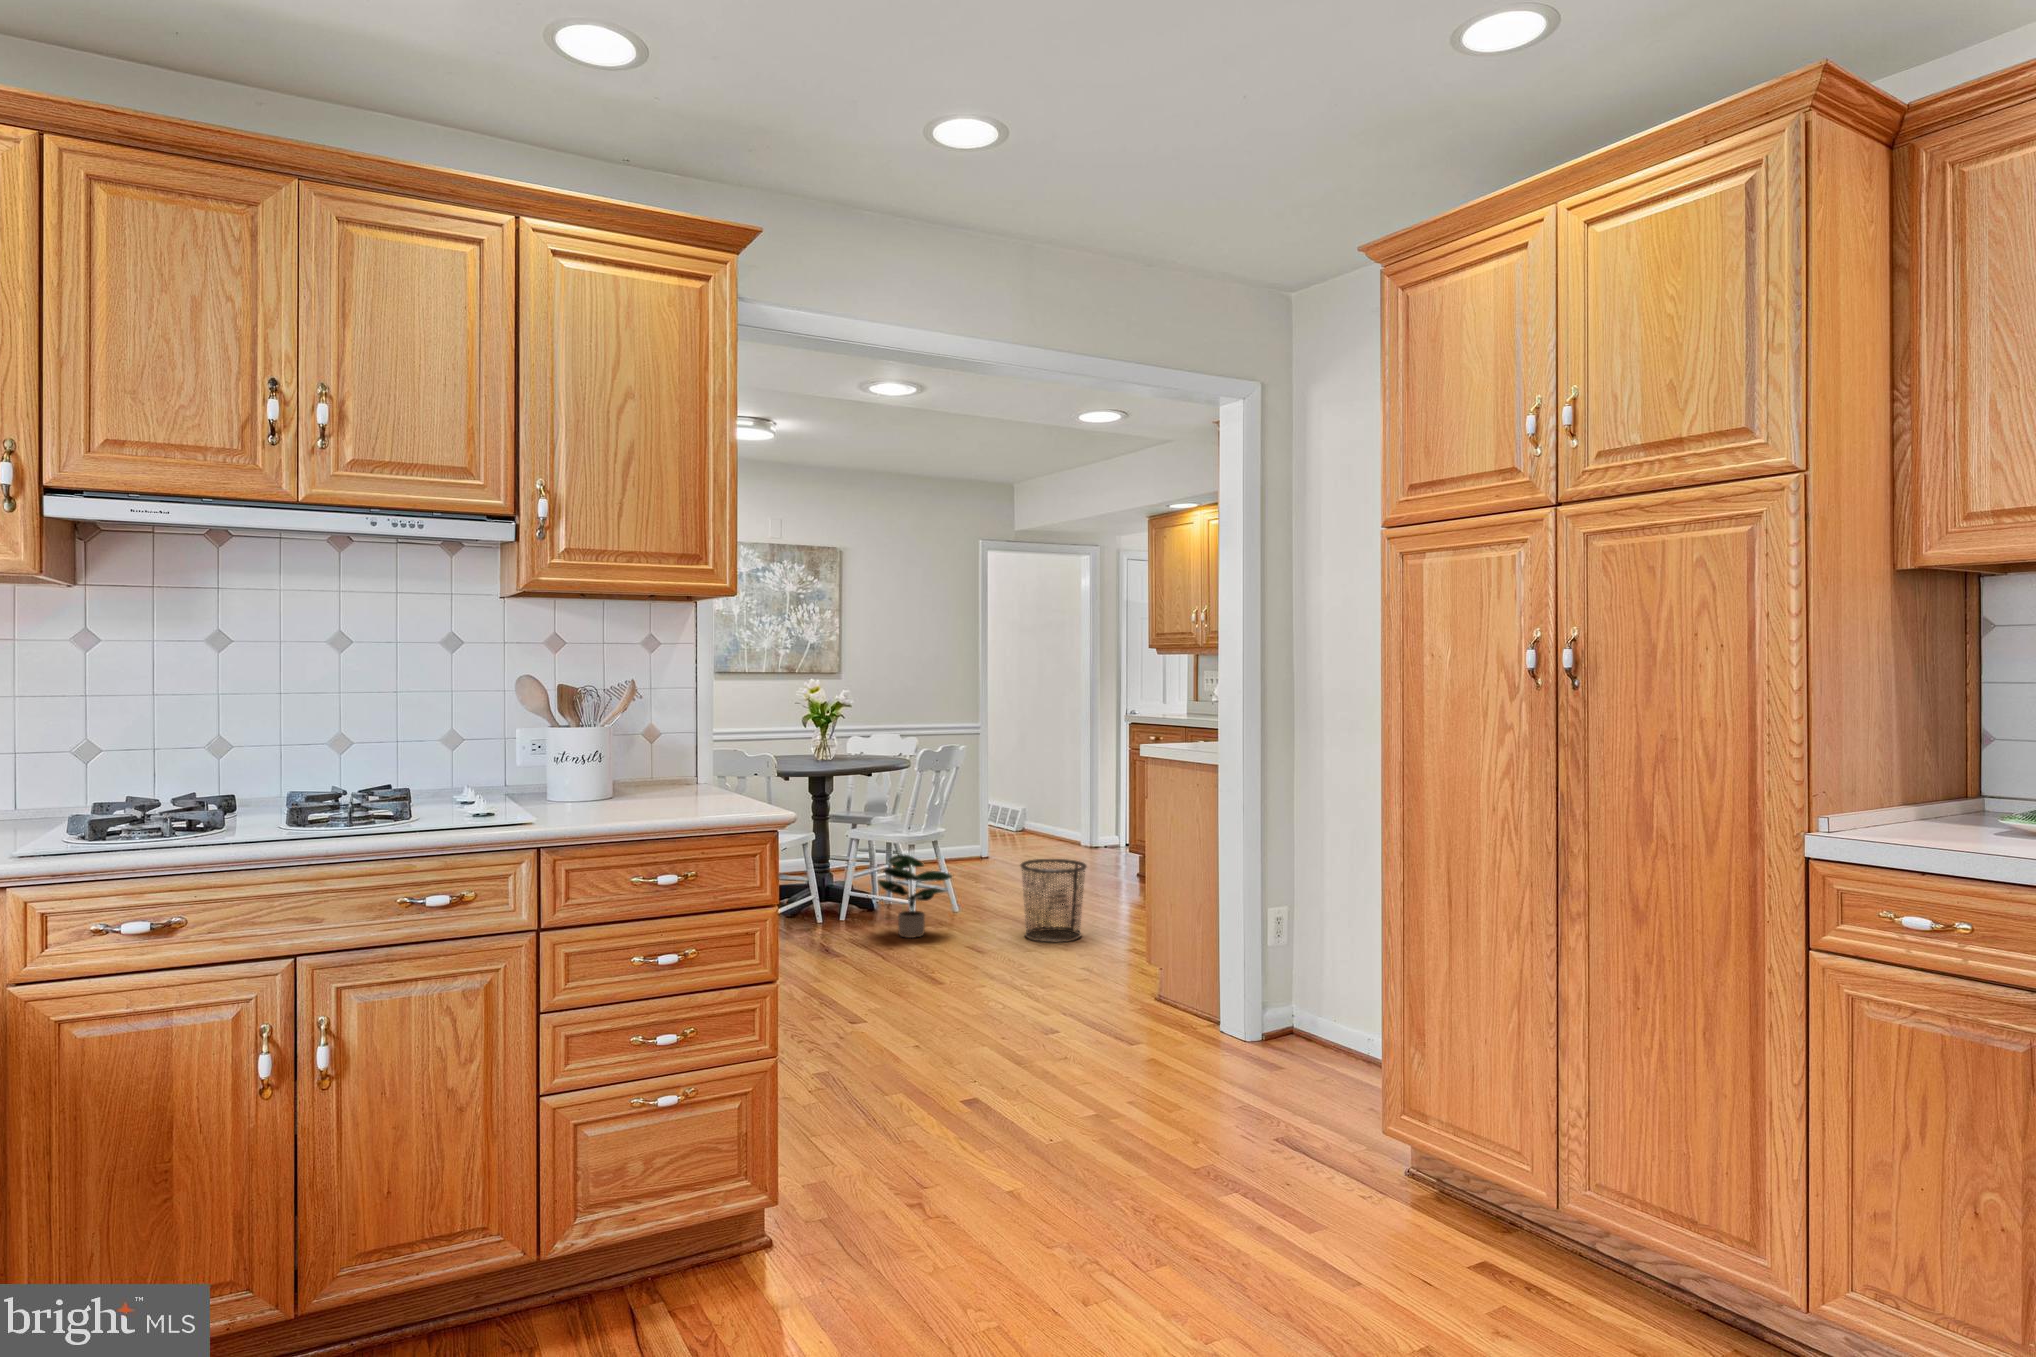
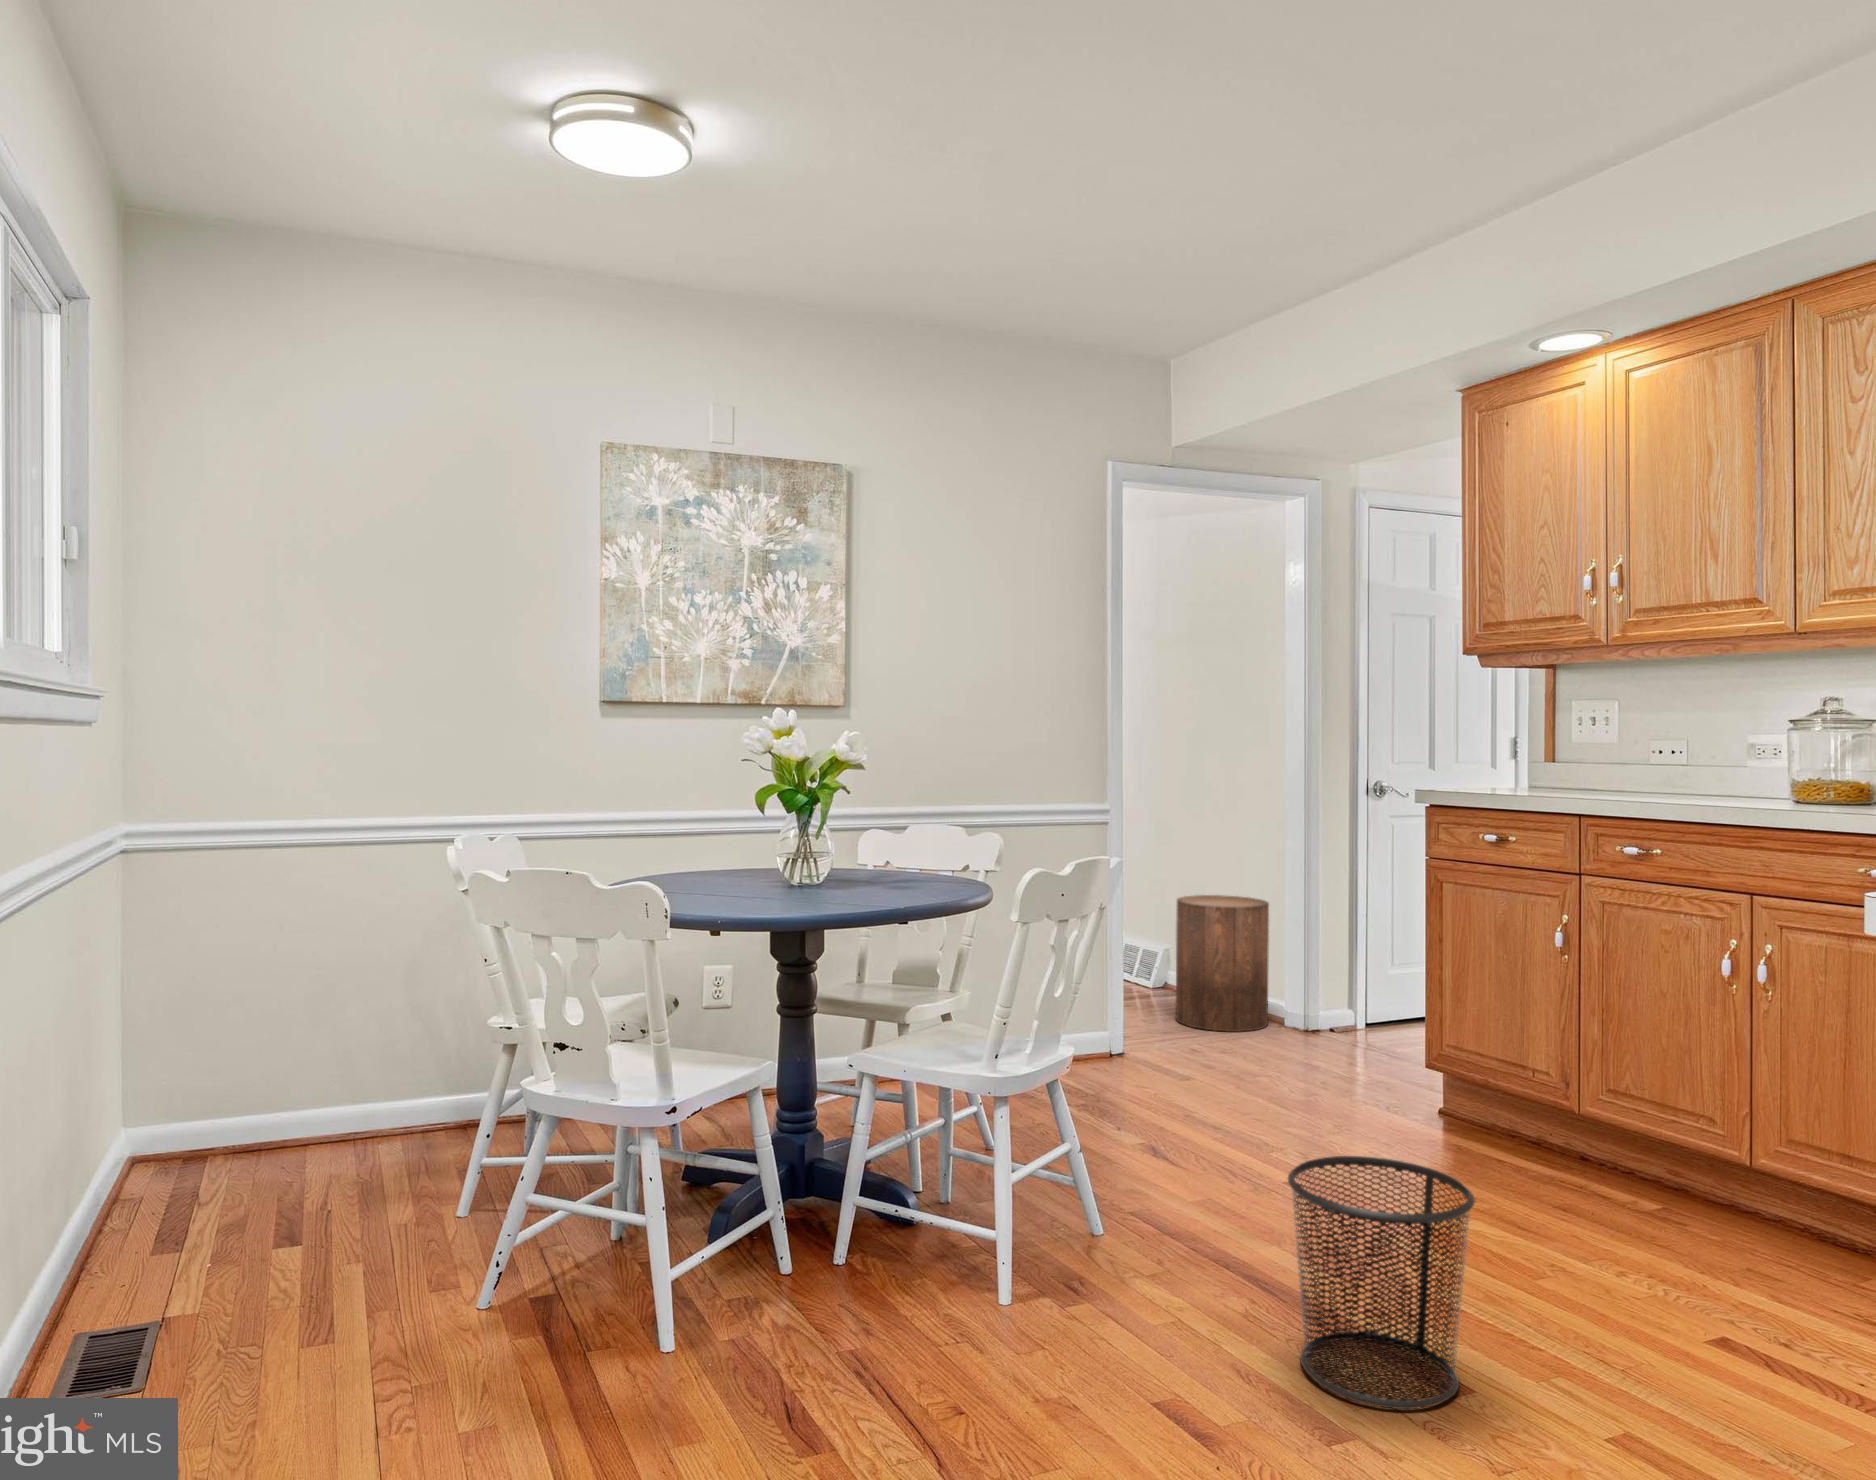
stool: none [1024,776,1073,848] -> present [1176,895,1269,1032]
potted plant: present [878,855,952,938] -> none [921,1128,1114,1360]

